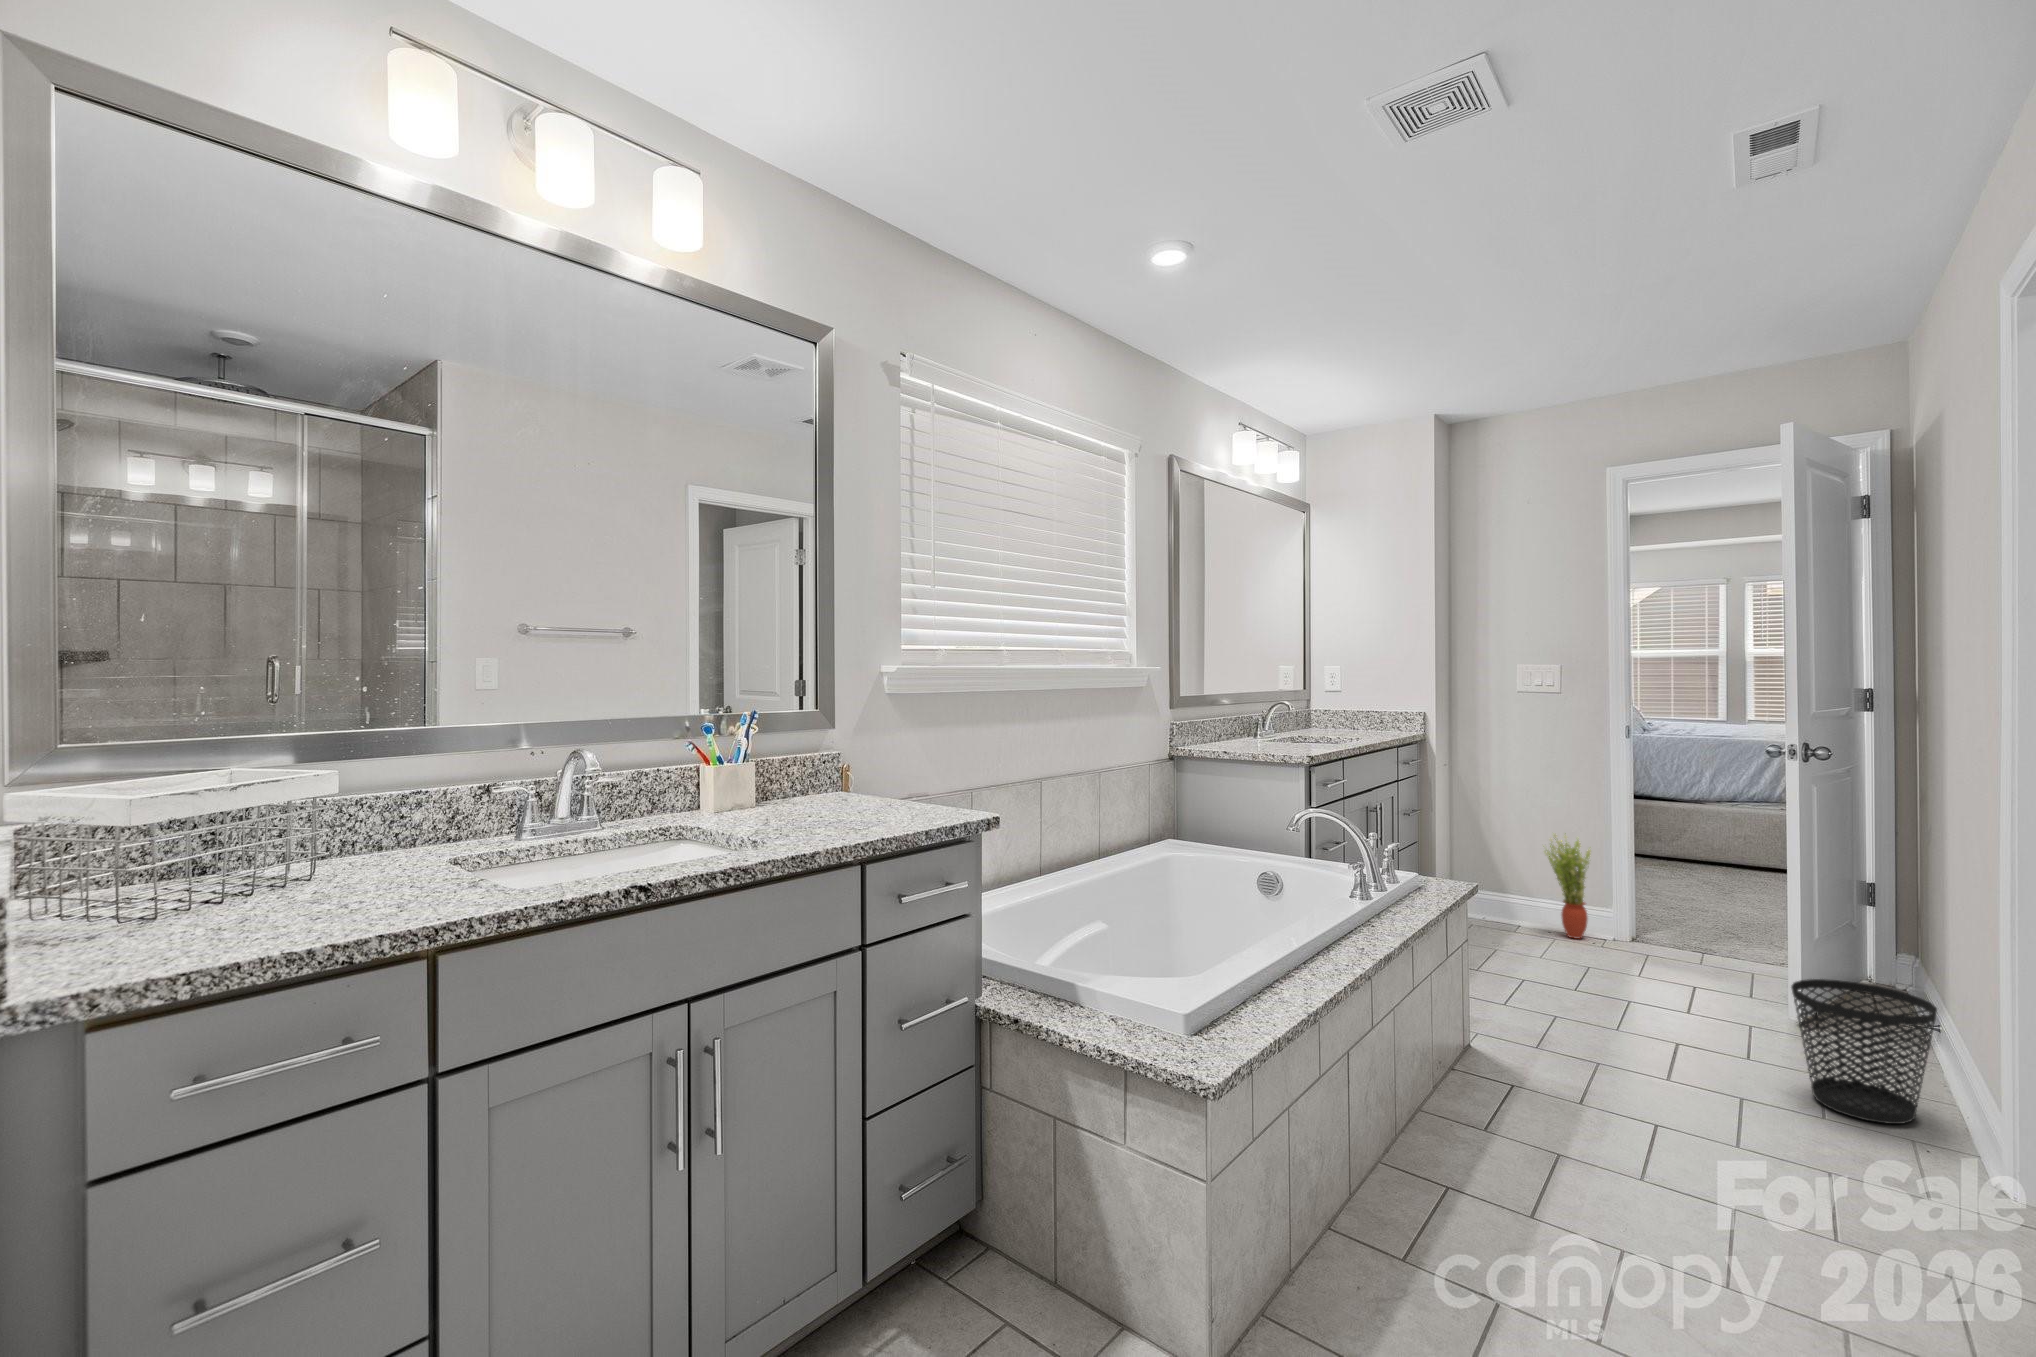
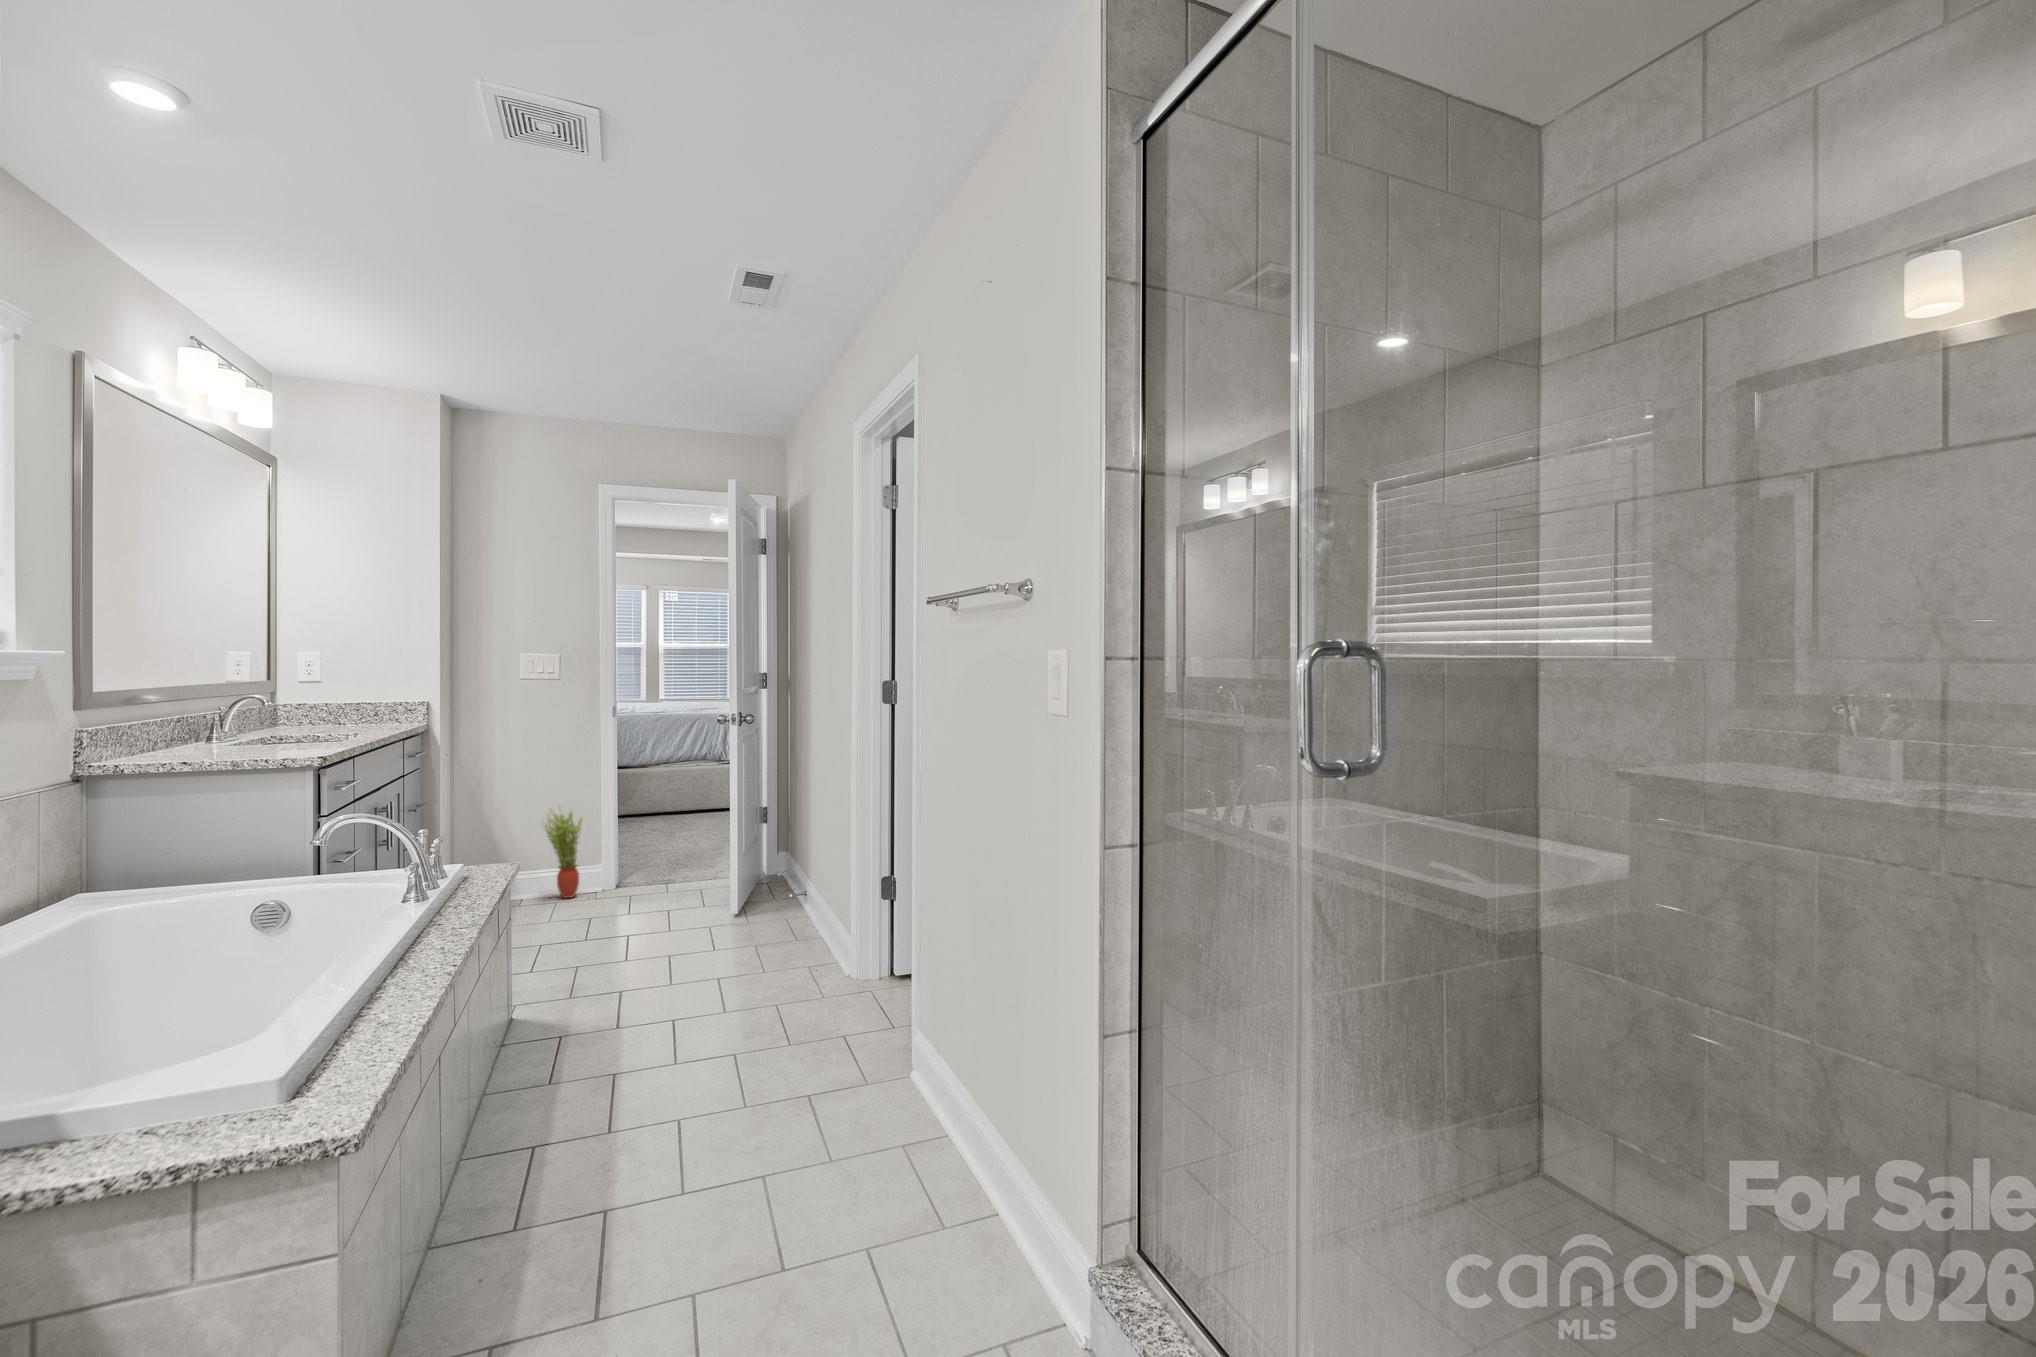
wastebasket: present [1791,979,1937,1124] -> none [750,878,826,971]

